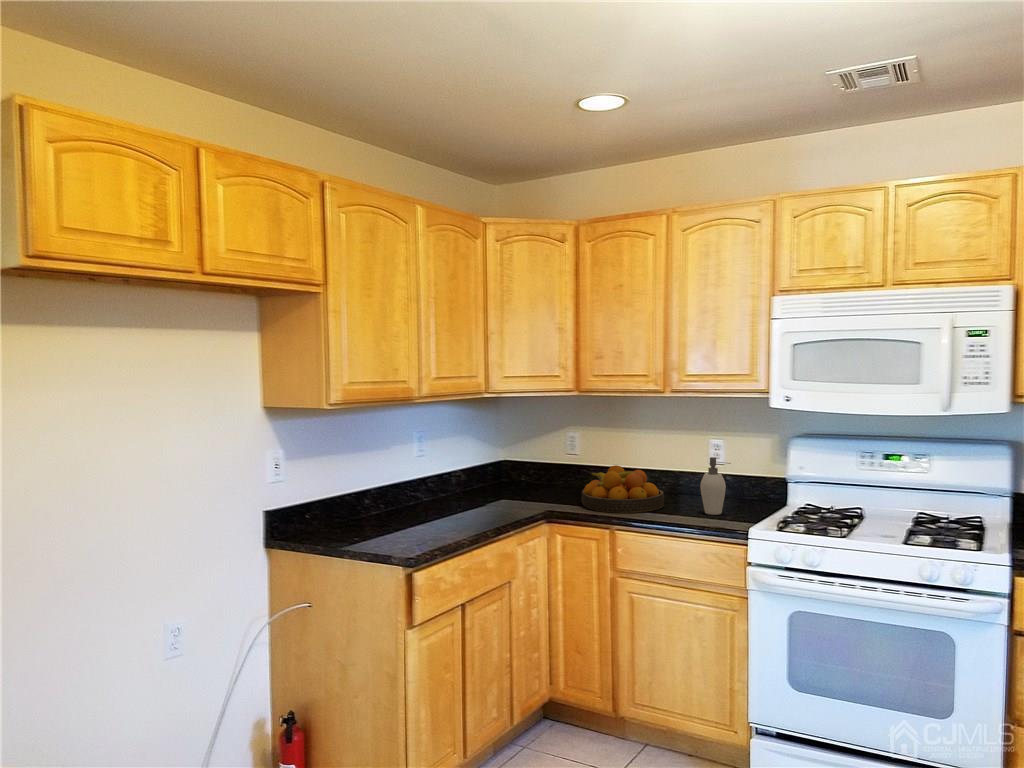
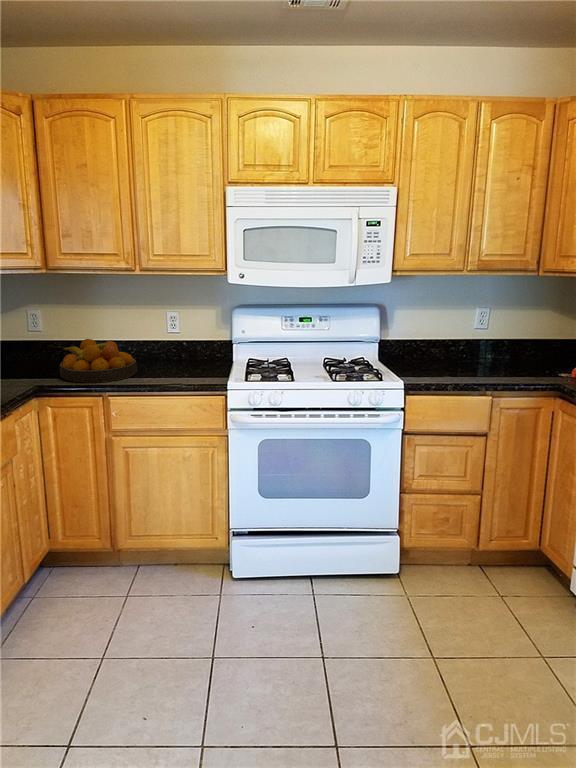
soap dispenser: present [700,457,731,515] -> none [171,326,197,374]

